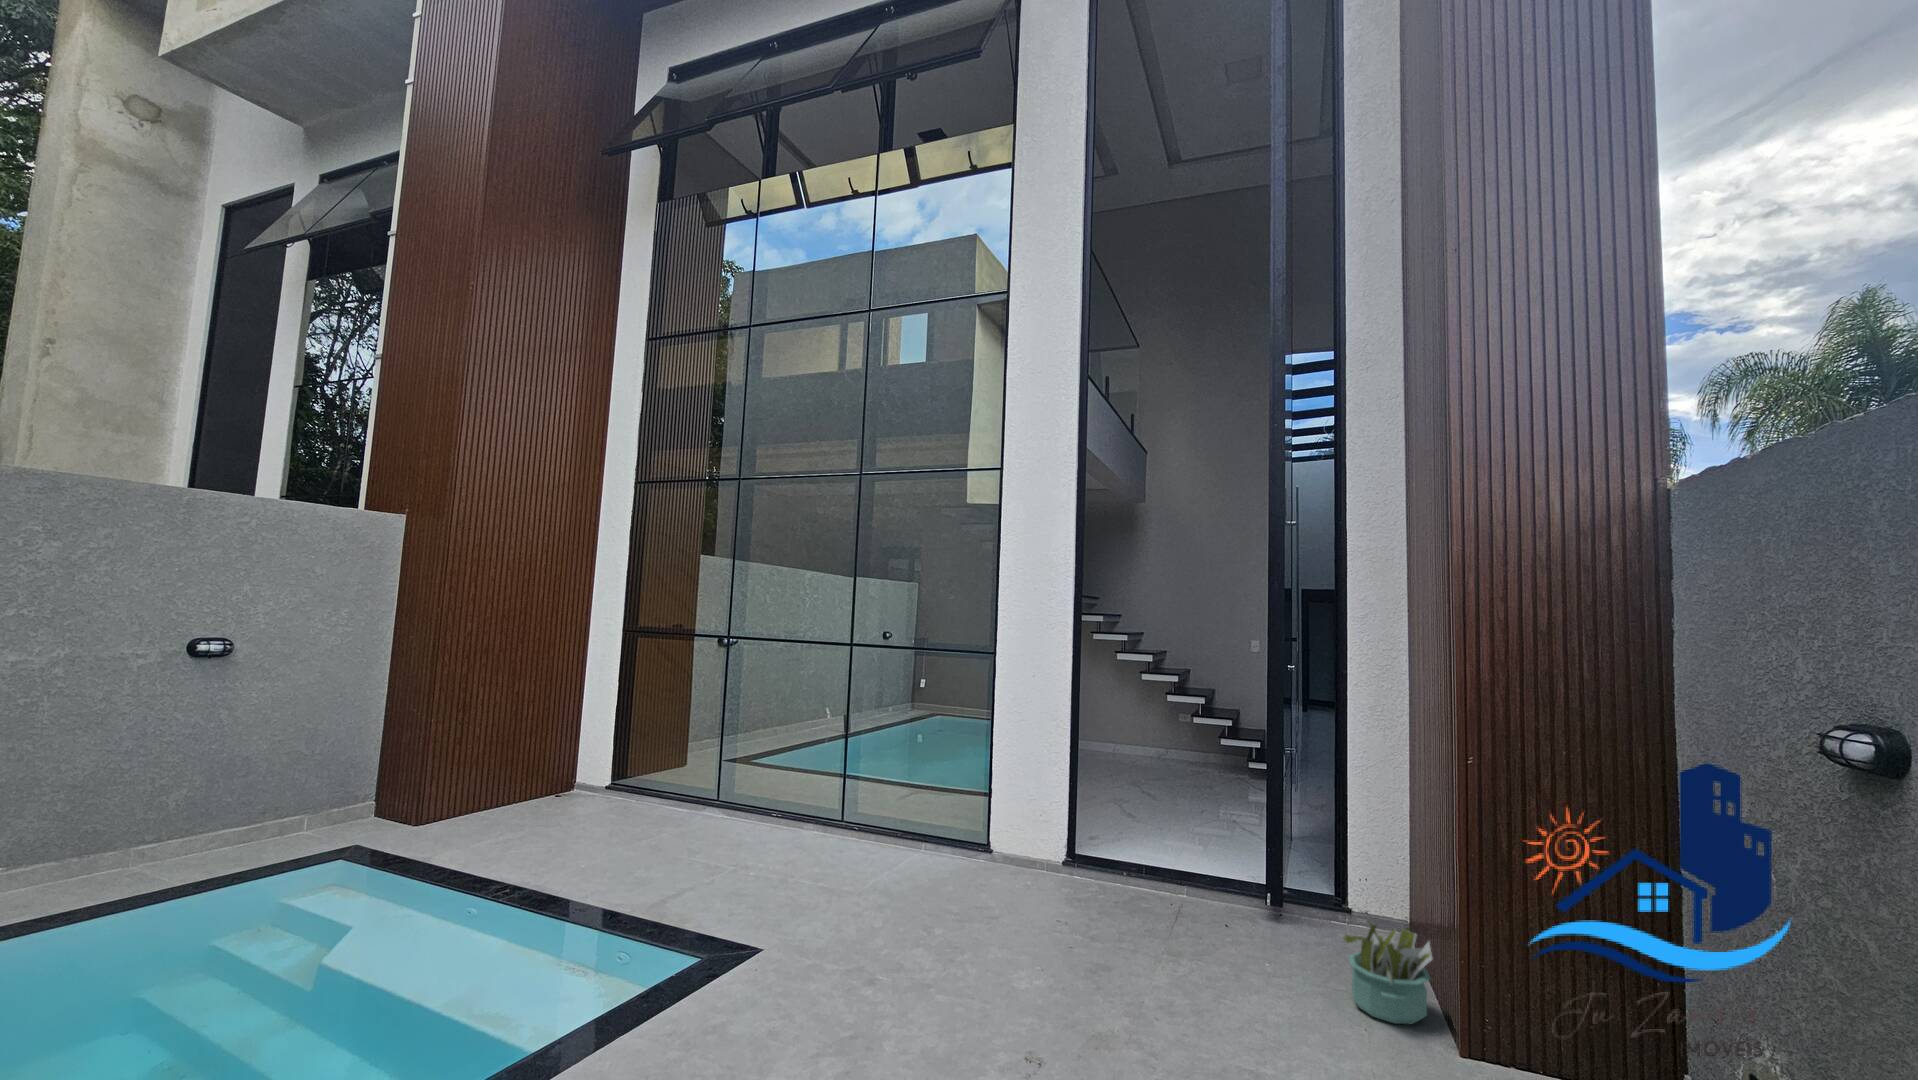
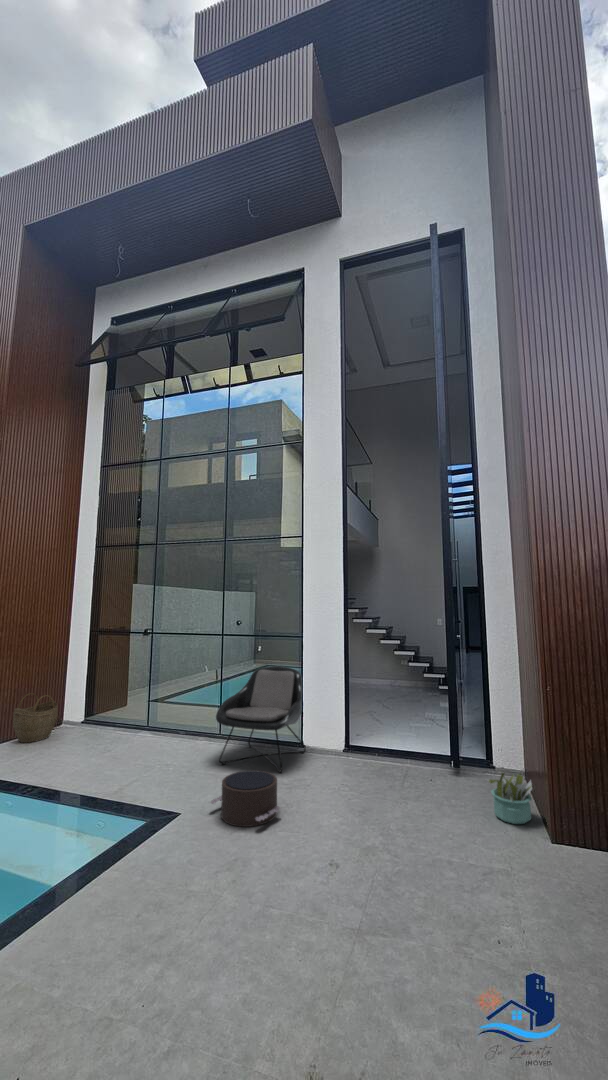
lounge chair: none [834,706,997,898] -> present [216,666,306,773]
woven basket: none [487,734,564,819] -> present [13,693,57,743]
pouf: none [813,890,944,993] -> present [211,770,281,827]

